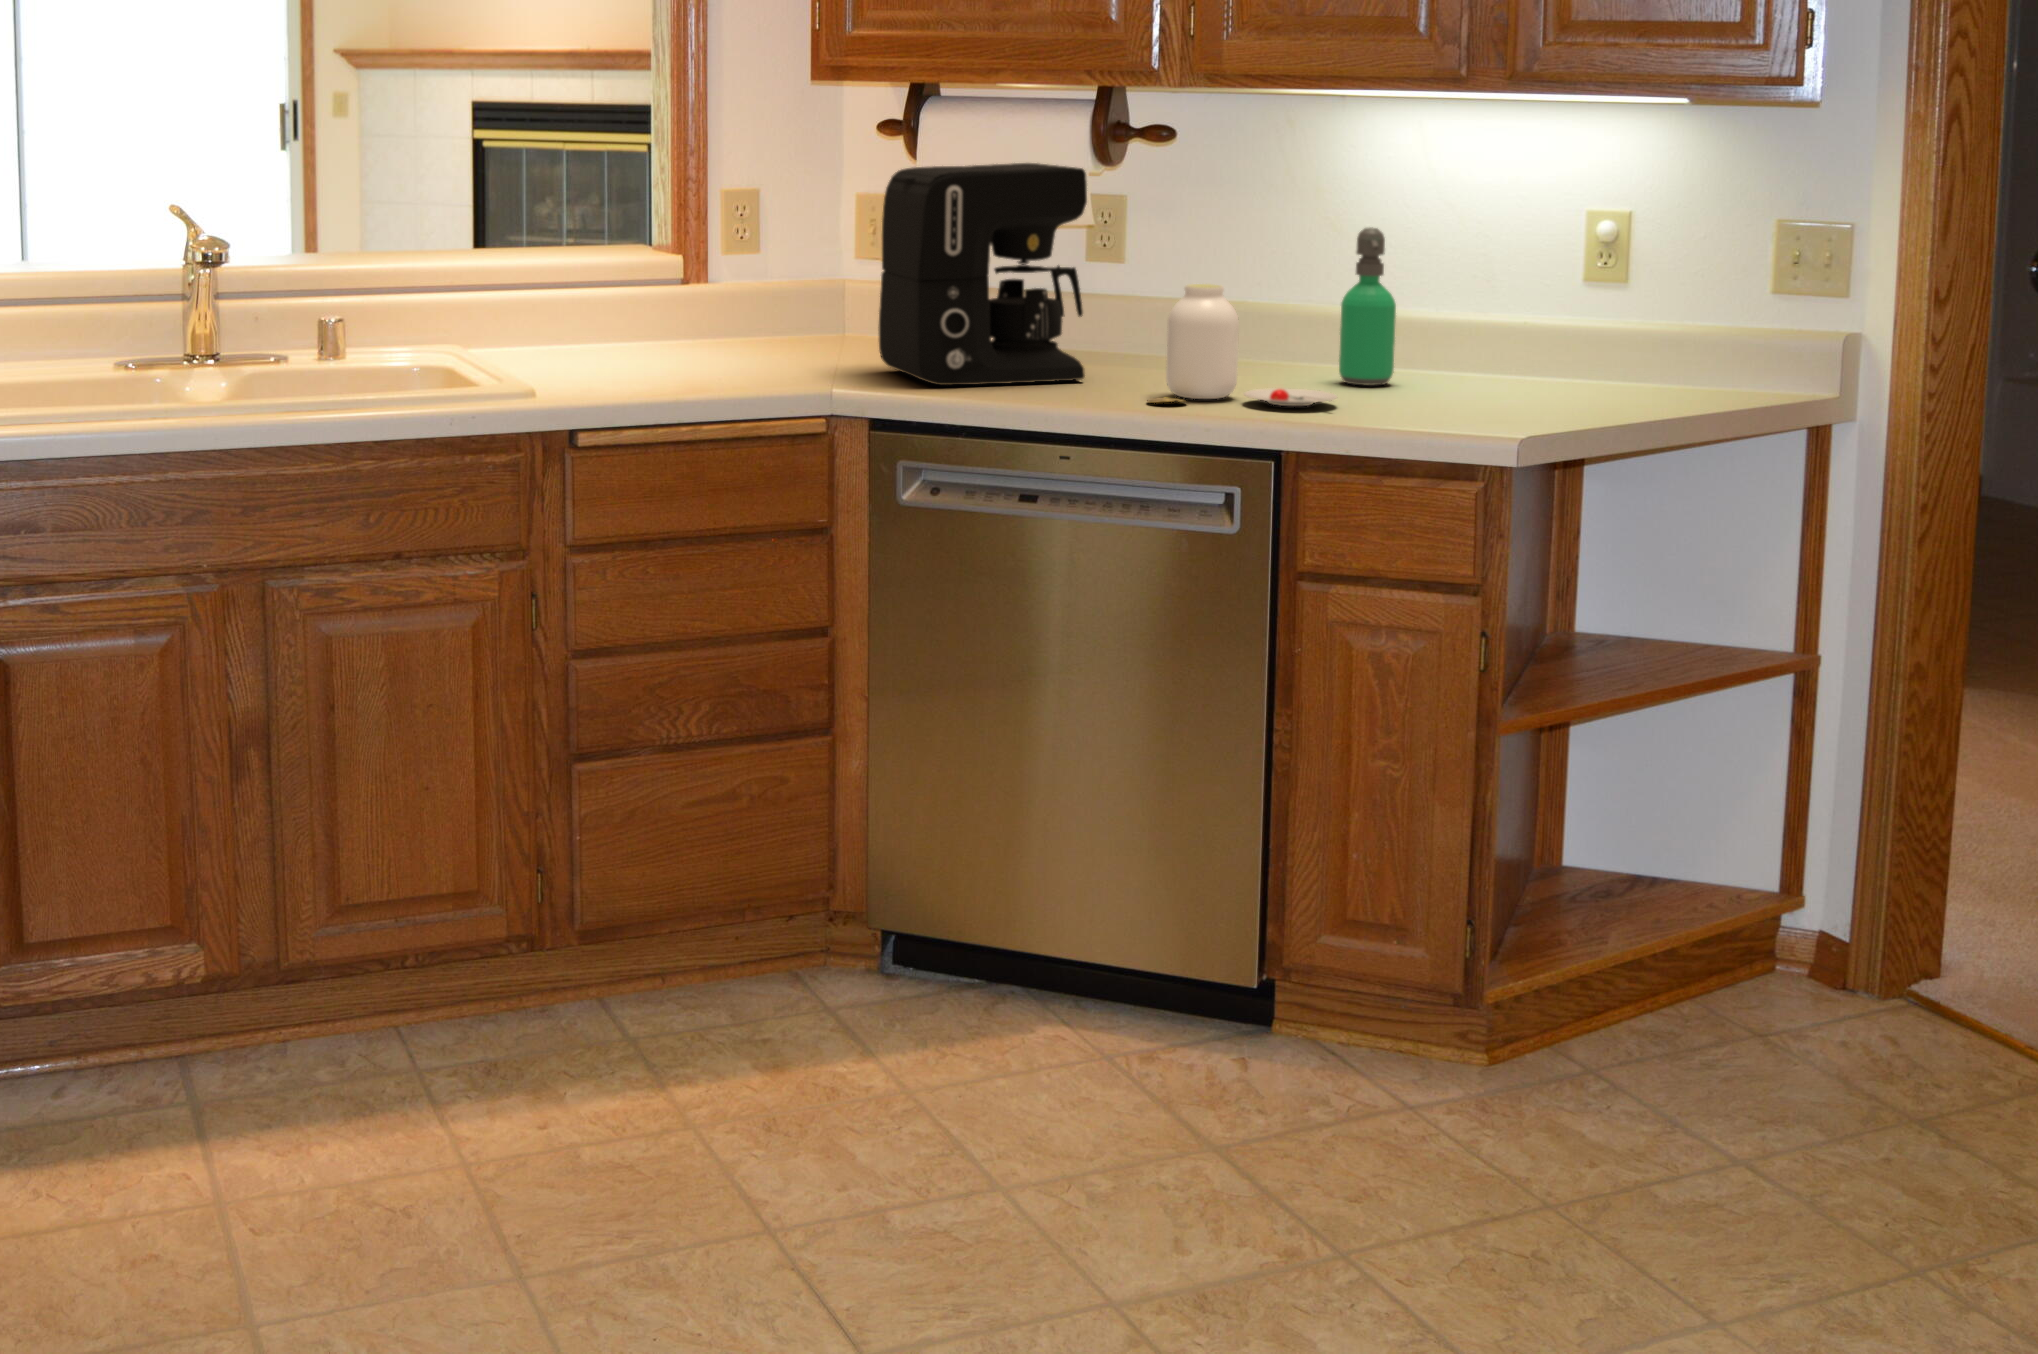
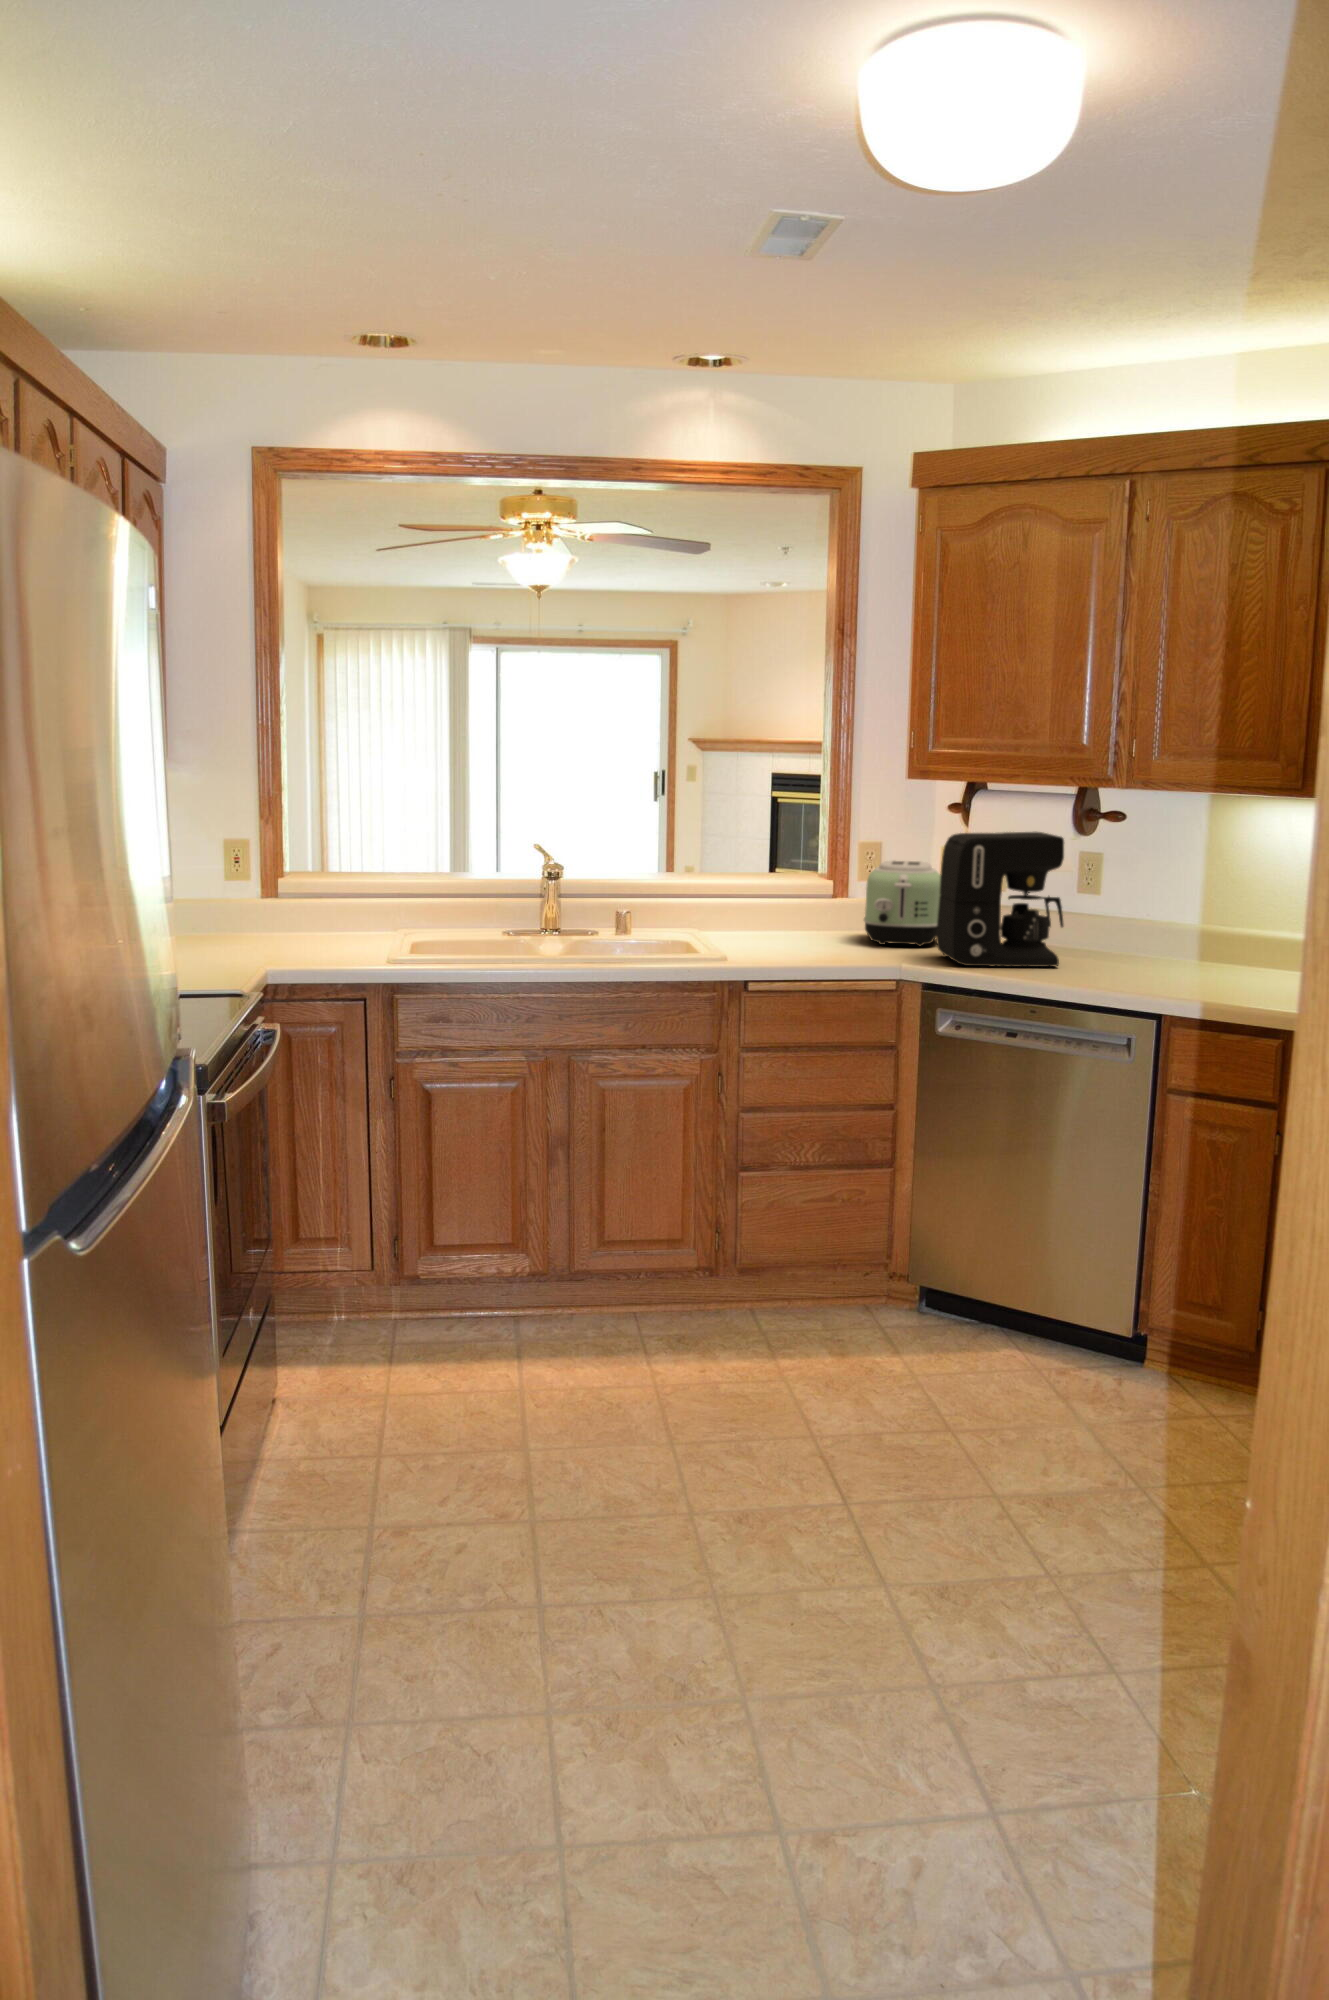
toaster: none [745,218,874,357] -> present [864,860,940,946]
soap dispenser: present [1339,227,1396,386] -> none [1223,879,1262,978]
jar: present [1147,284,1337,406] -> none [1086,911,1207,988]

